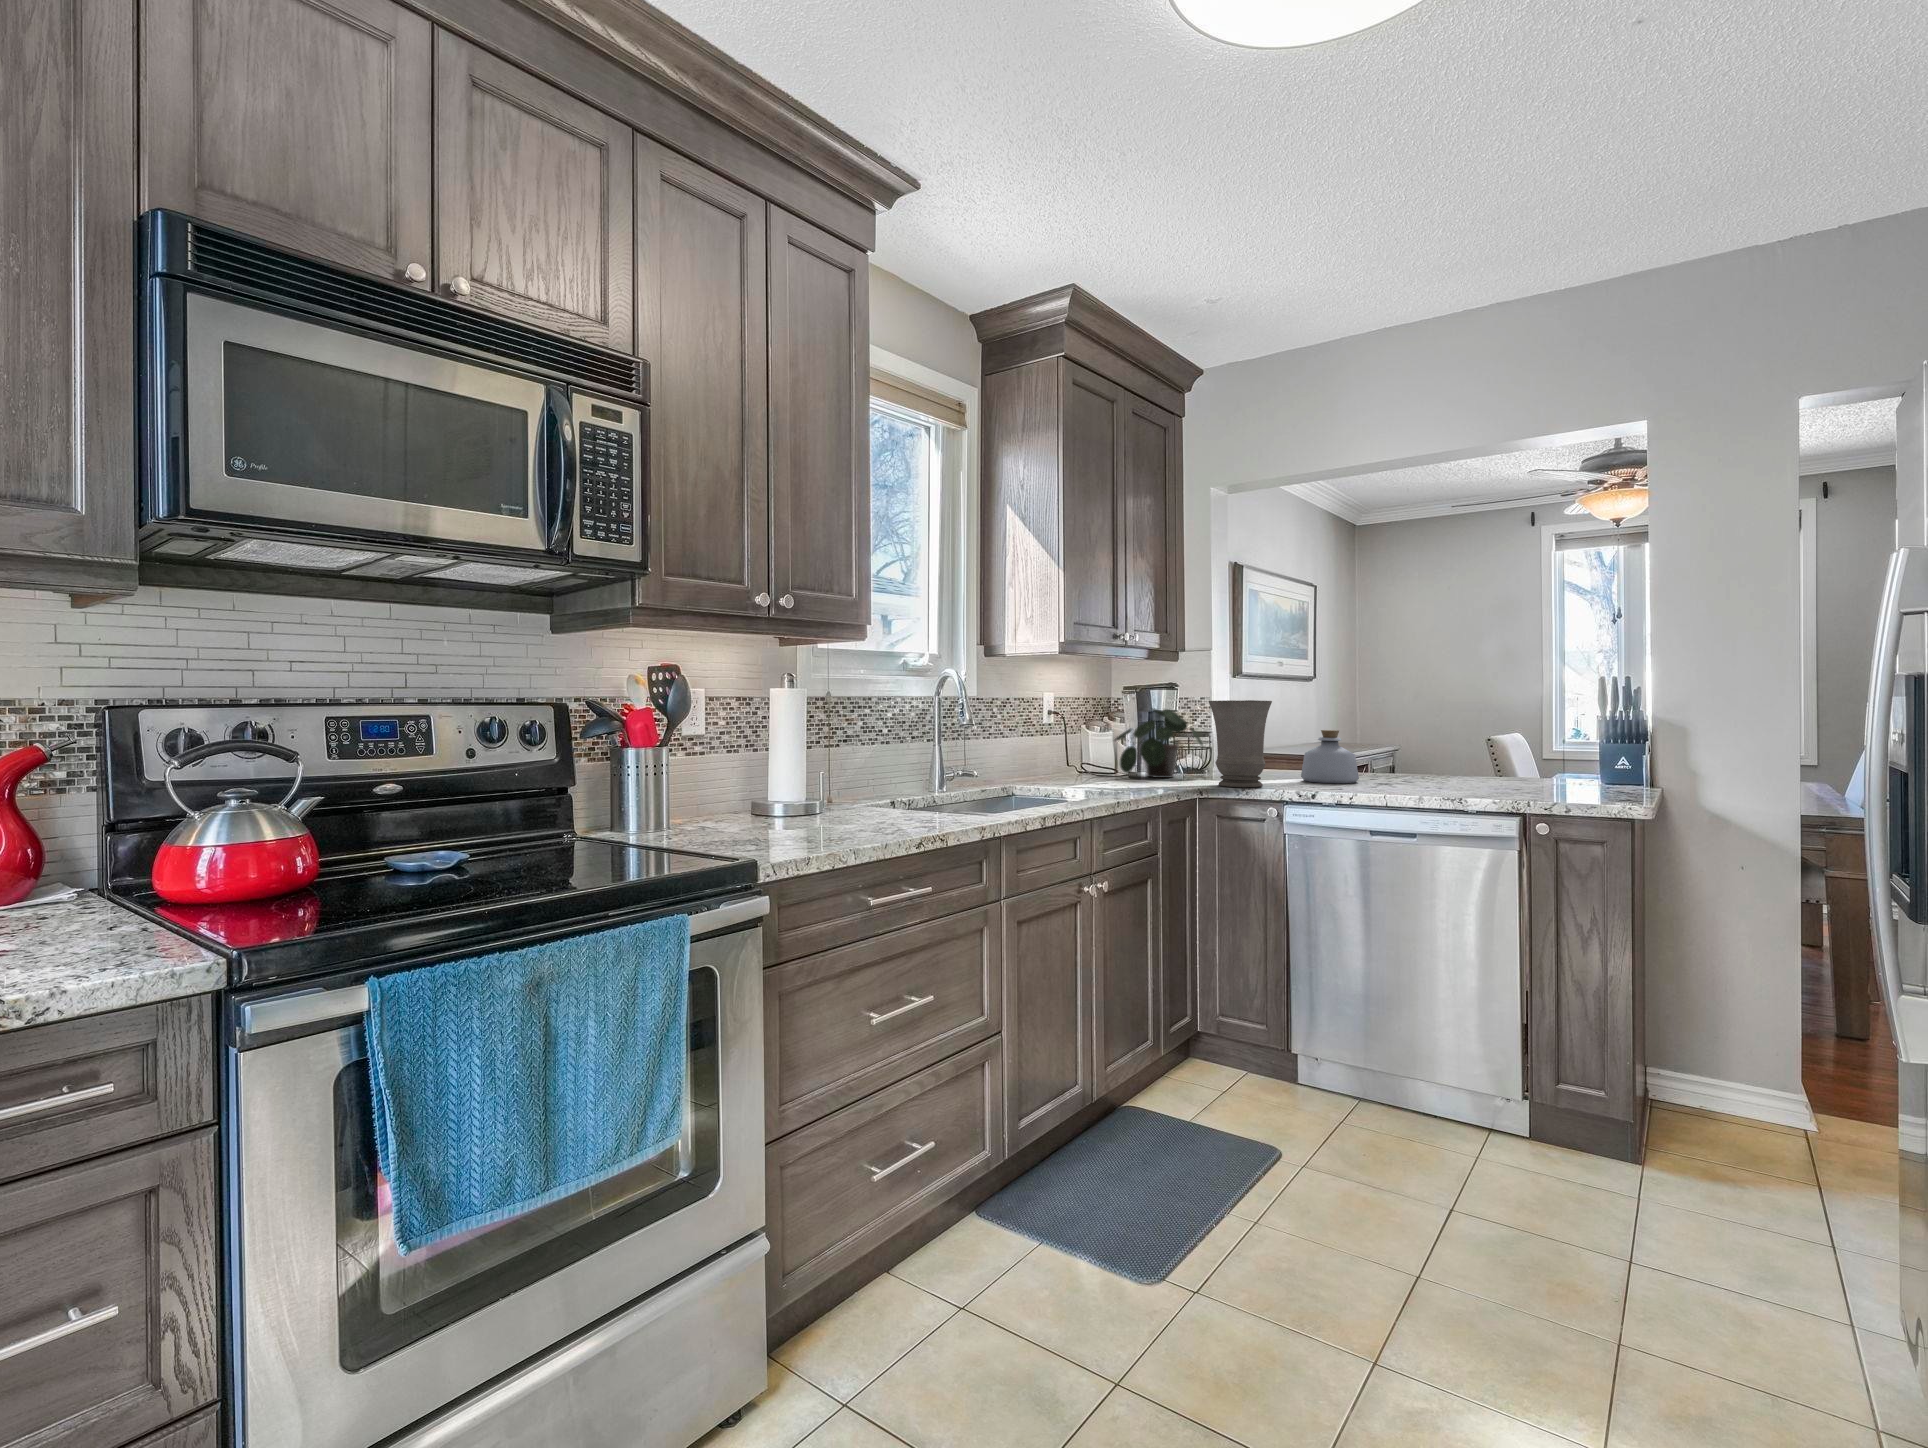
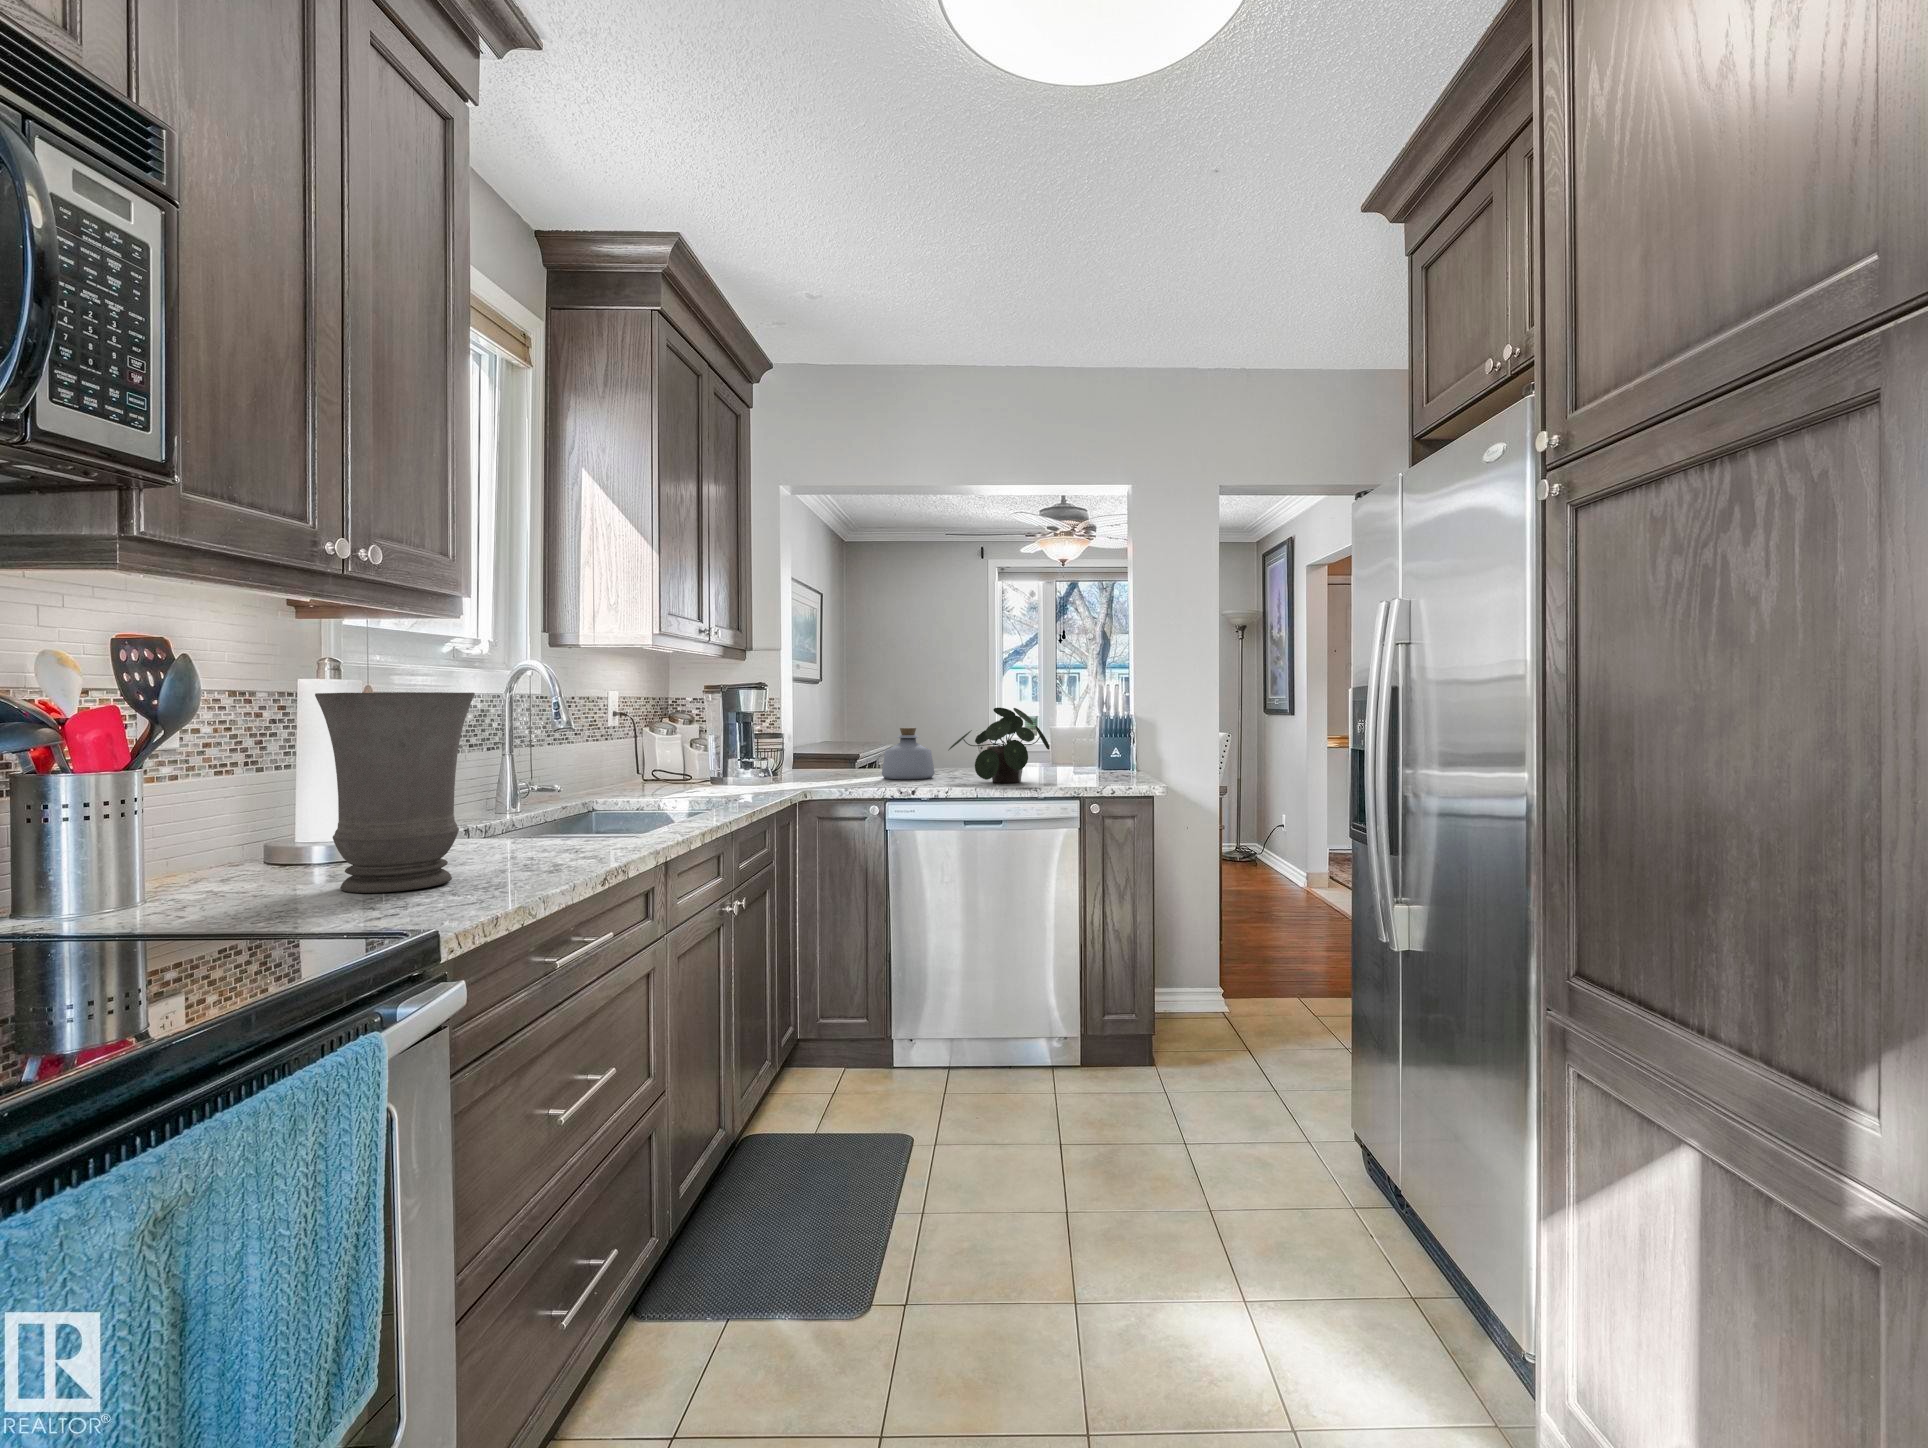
vase: present [1209,700,1272,787] -> present [315,692,475,893]
potted plant: present [1115,709,1203,778] -> present [949,708,1050,783]

